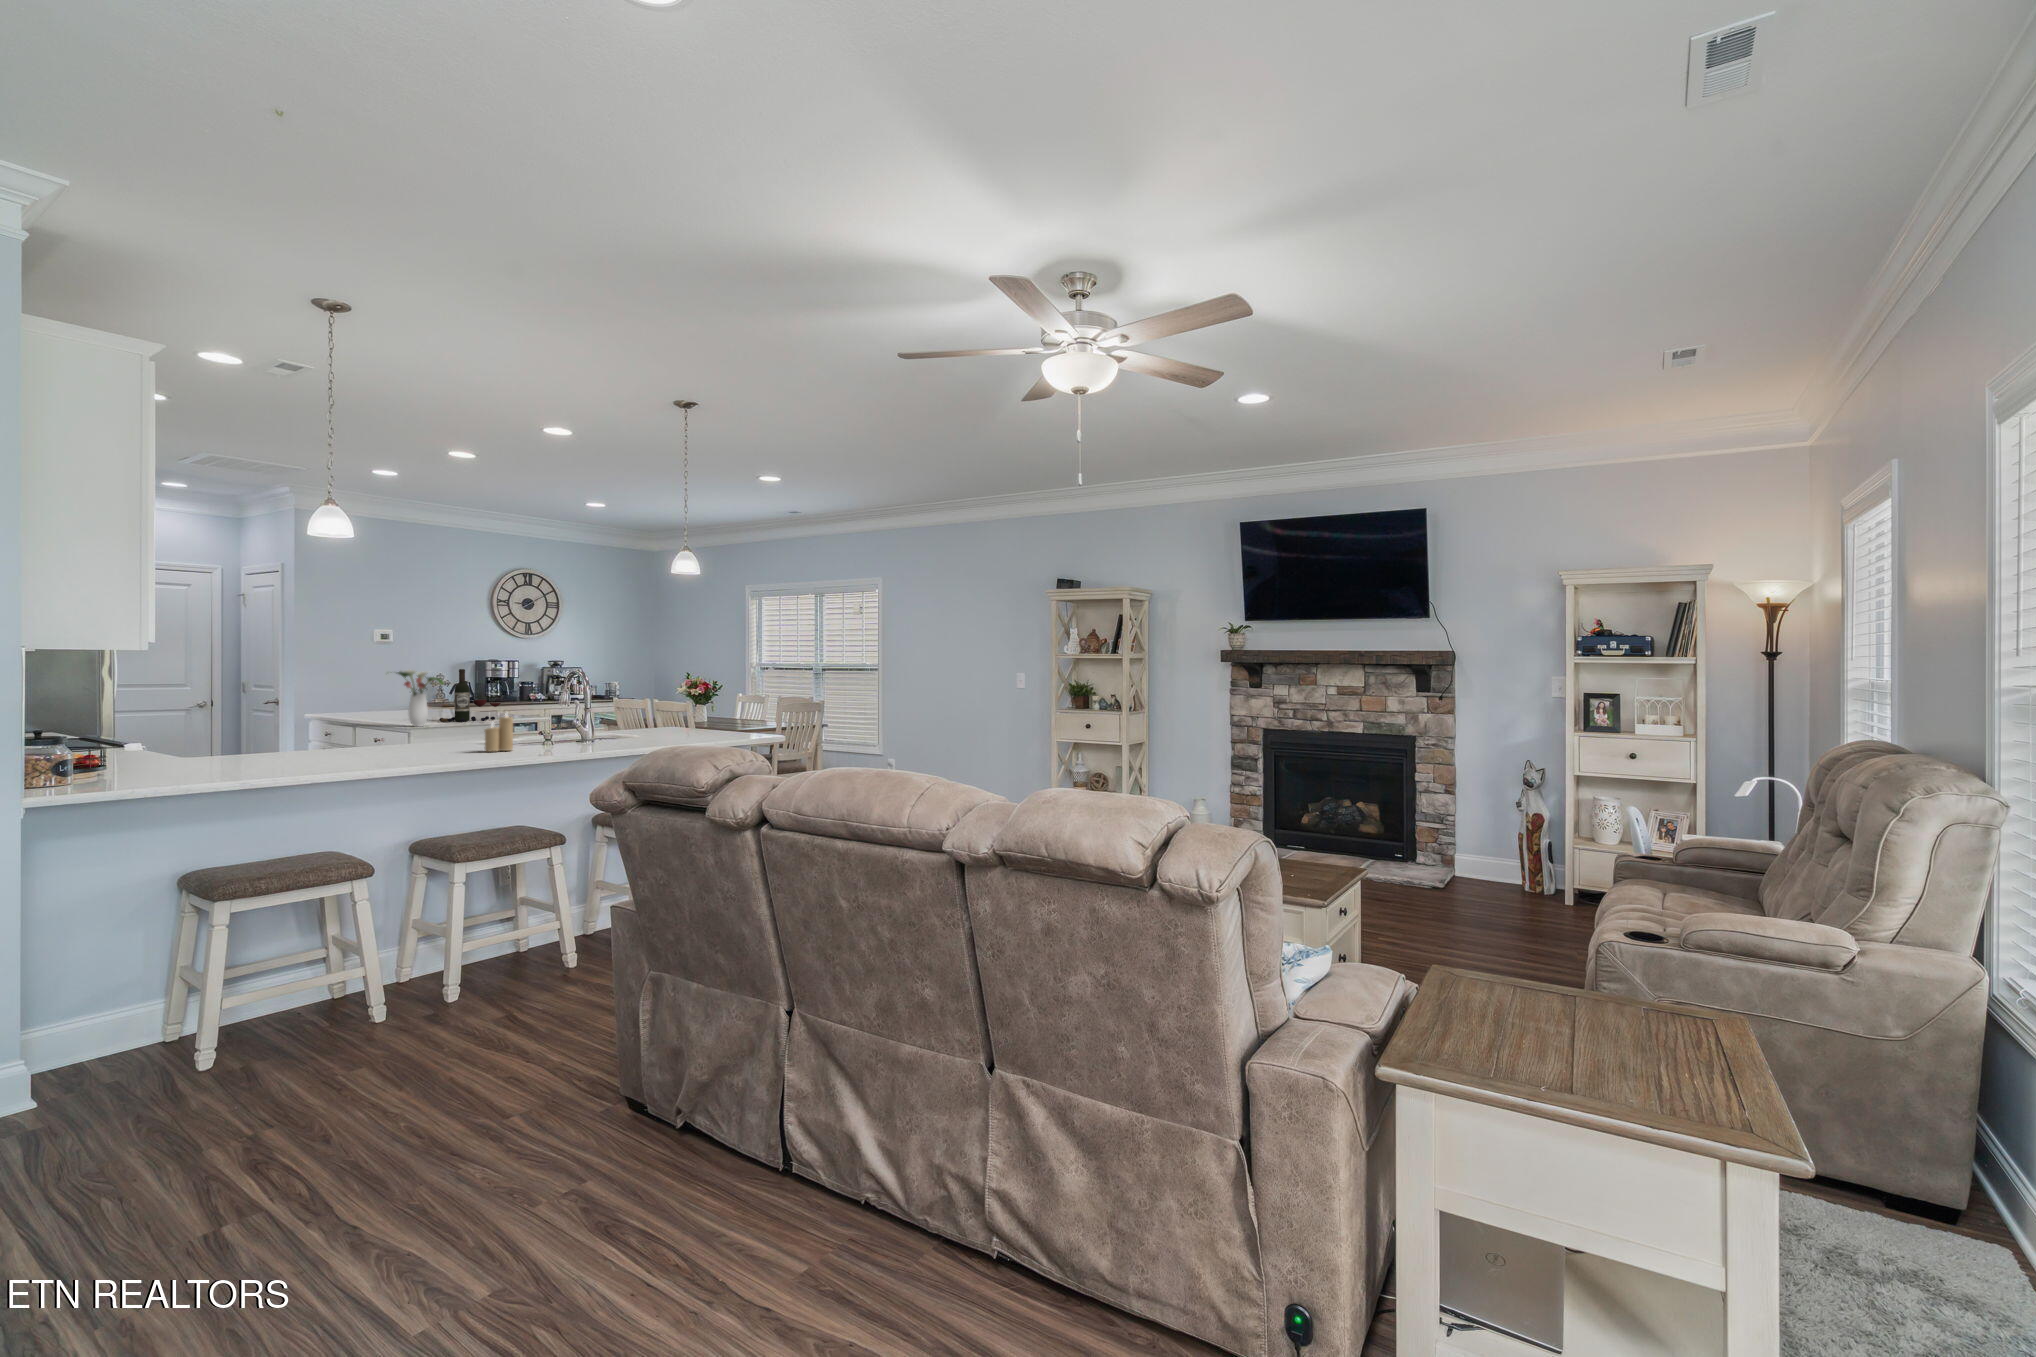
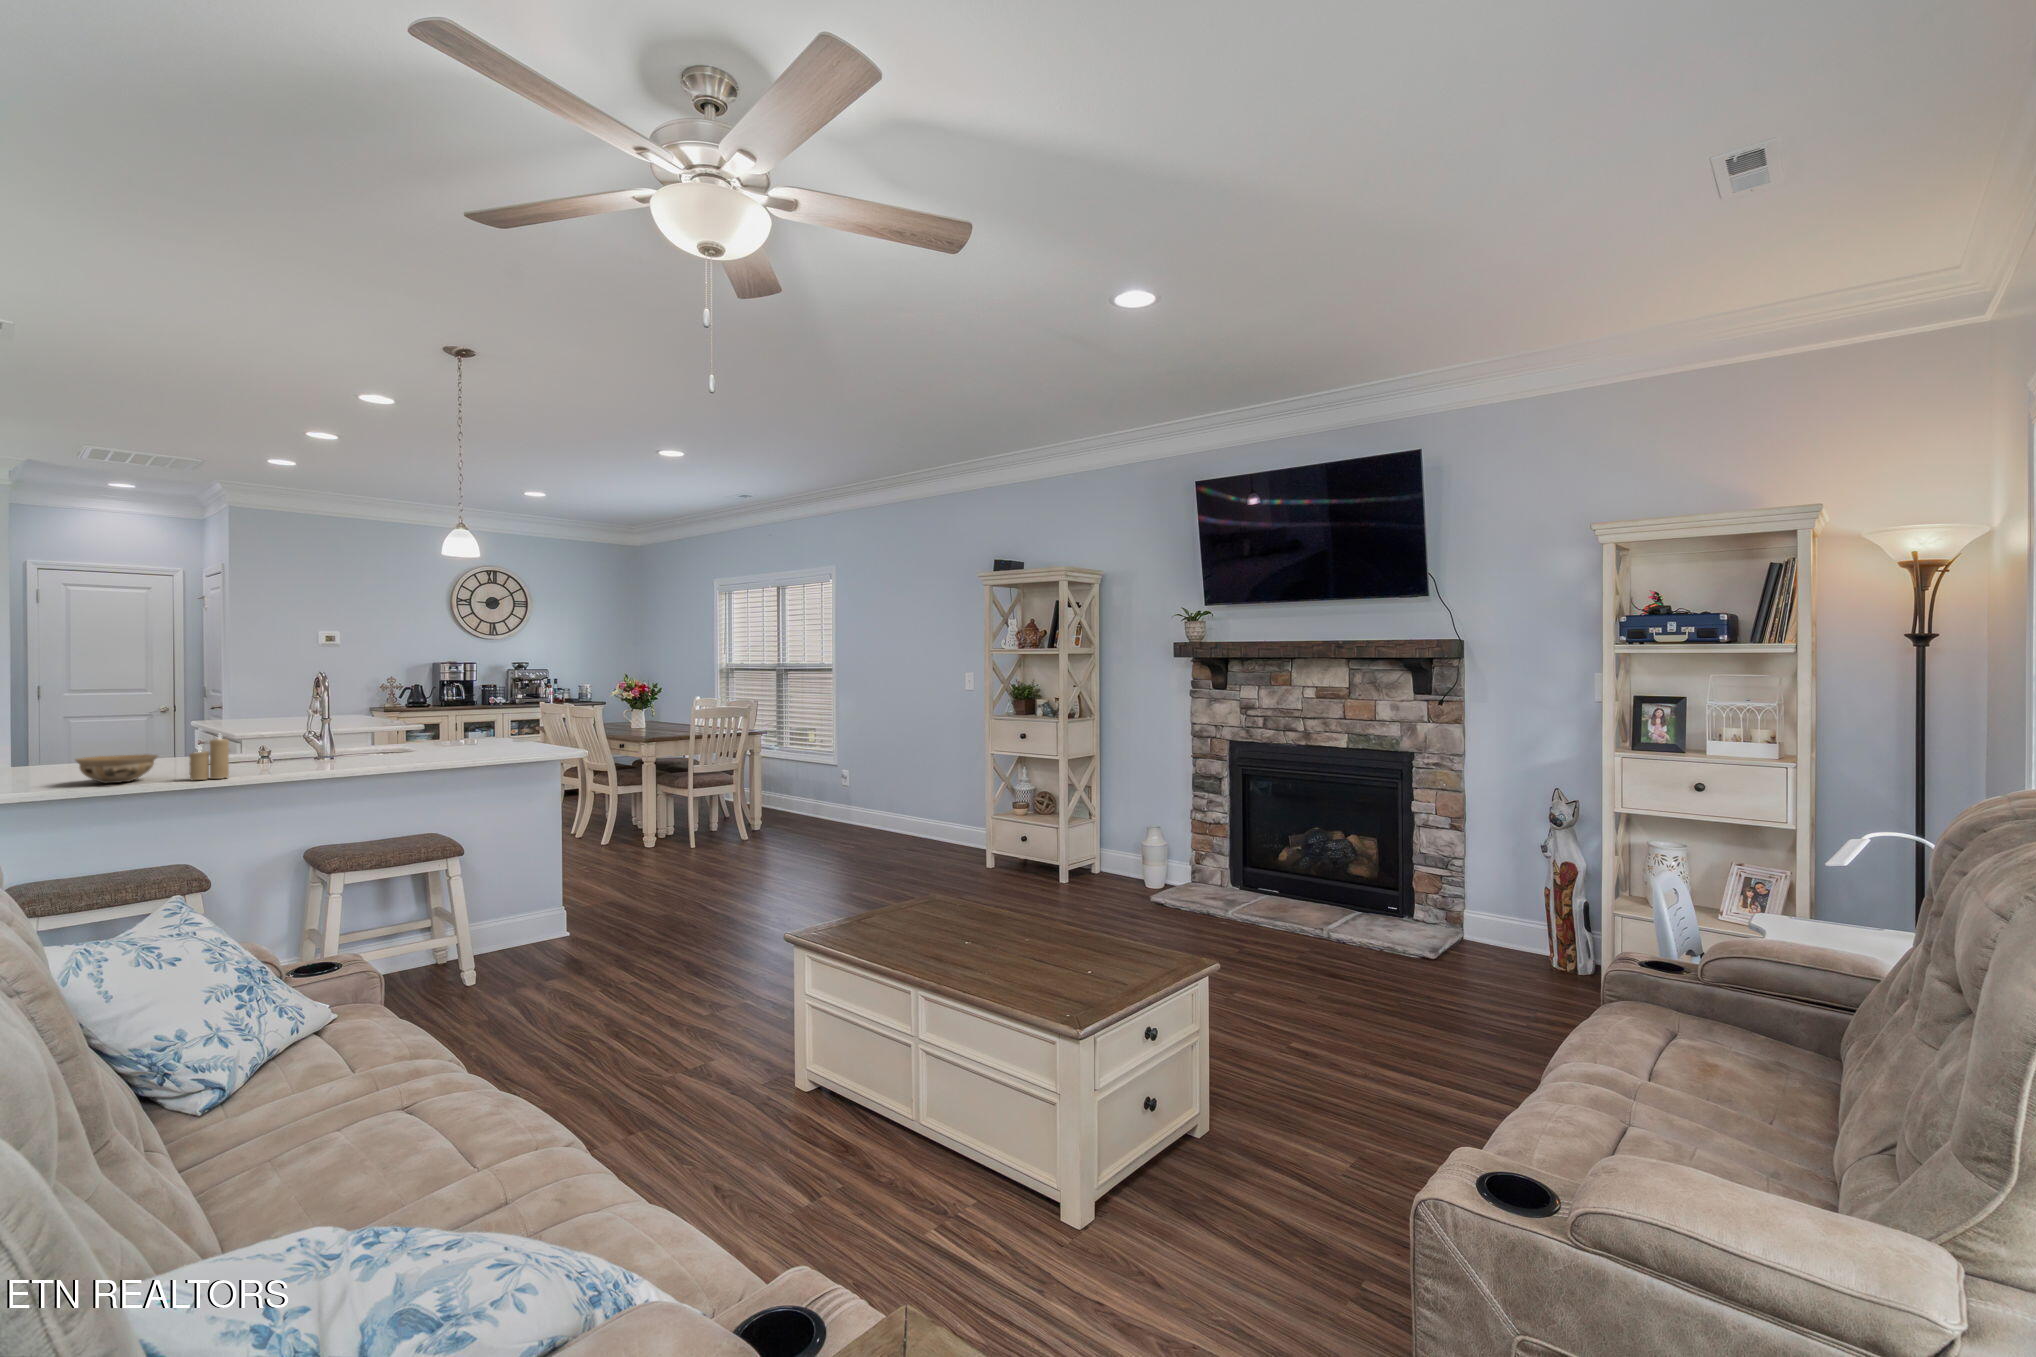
wine bottle: present [439,669,501,722] -> none [309,677,376,735]
flower arrangement: present [397,670,444,727] -> none [220,679,284,741]
ceramic bowl: none [389,730,452,754] -> present [75,754,158,783]

